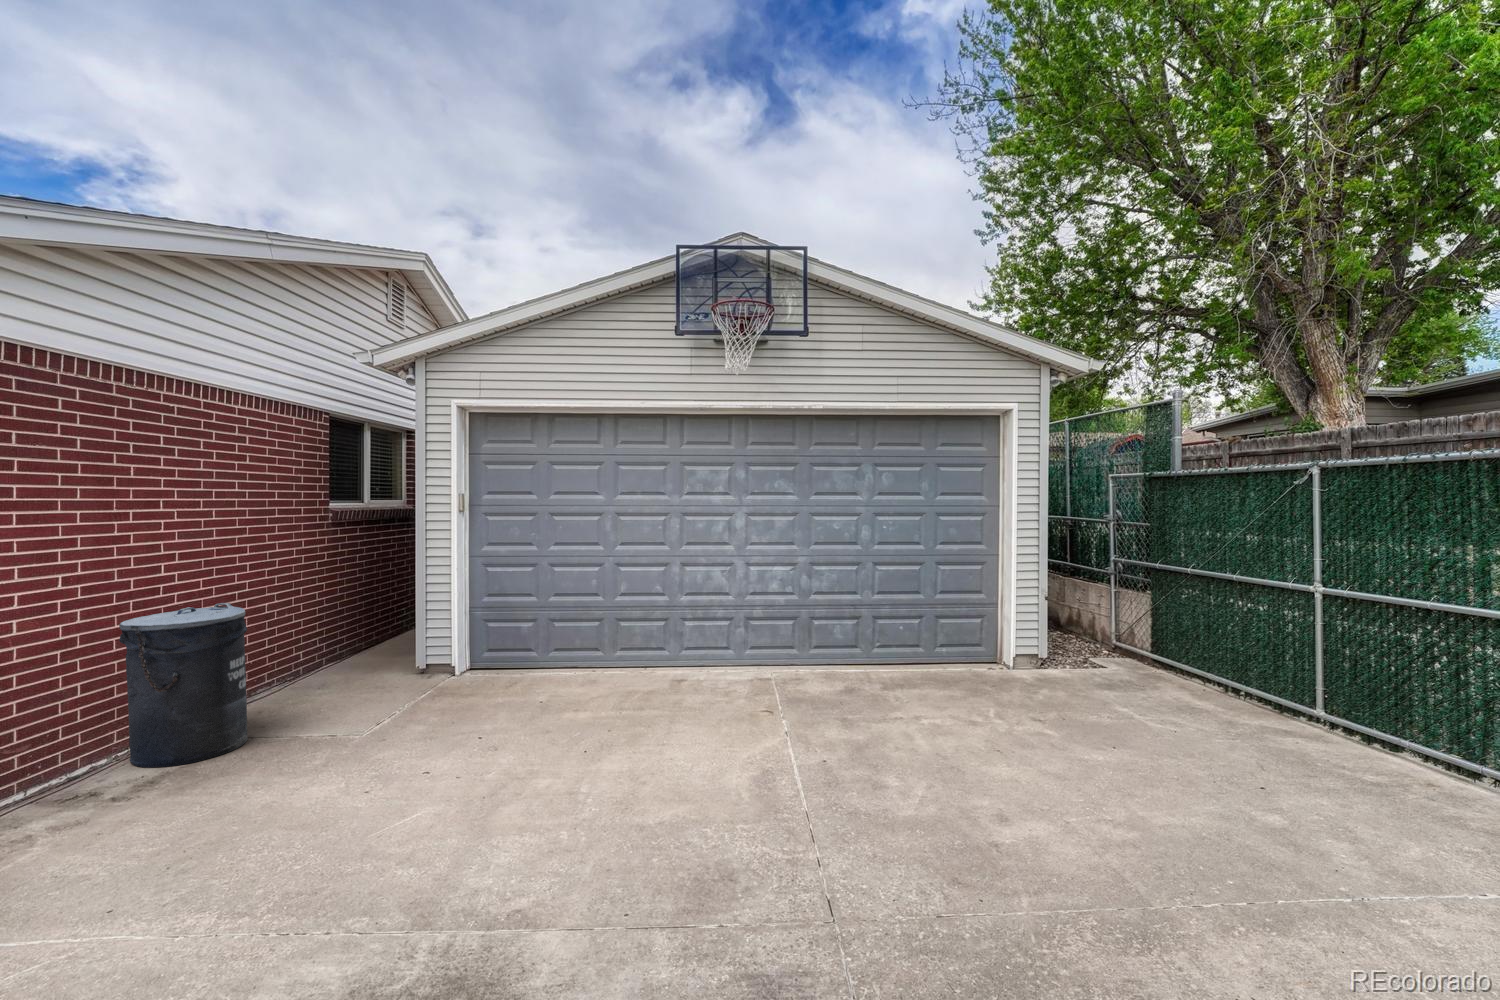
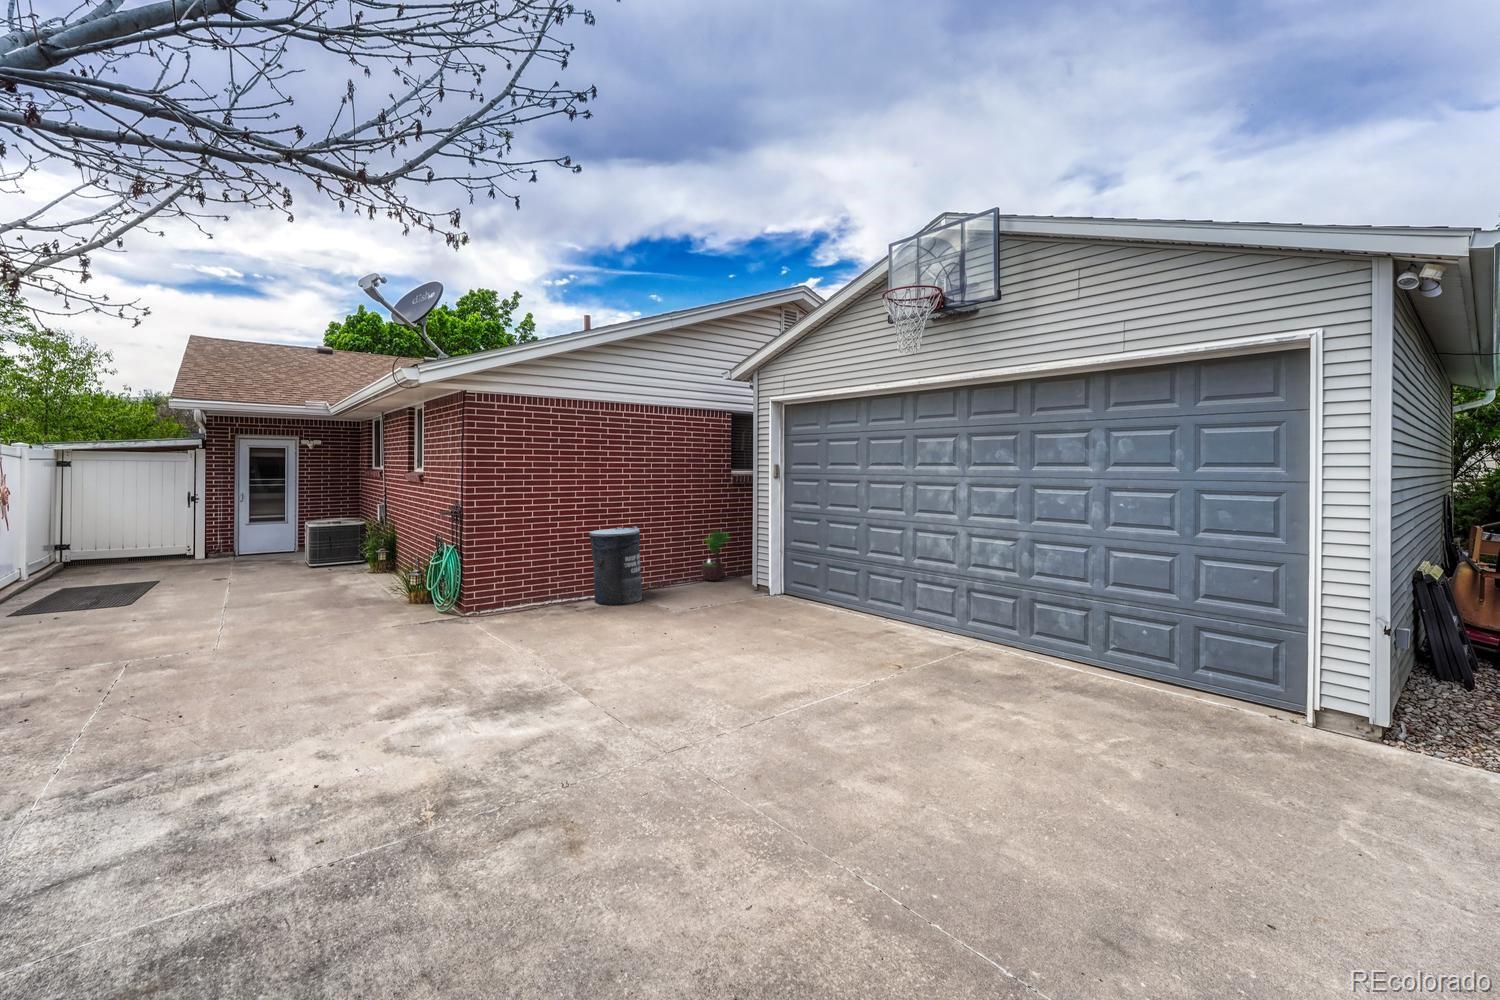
potted tree: none [294,591,355,682] -> present [701,531,728,581]

